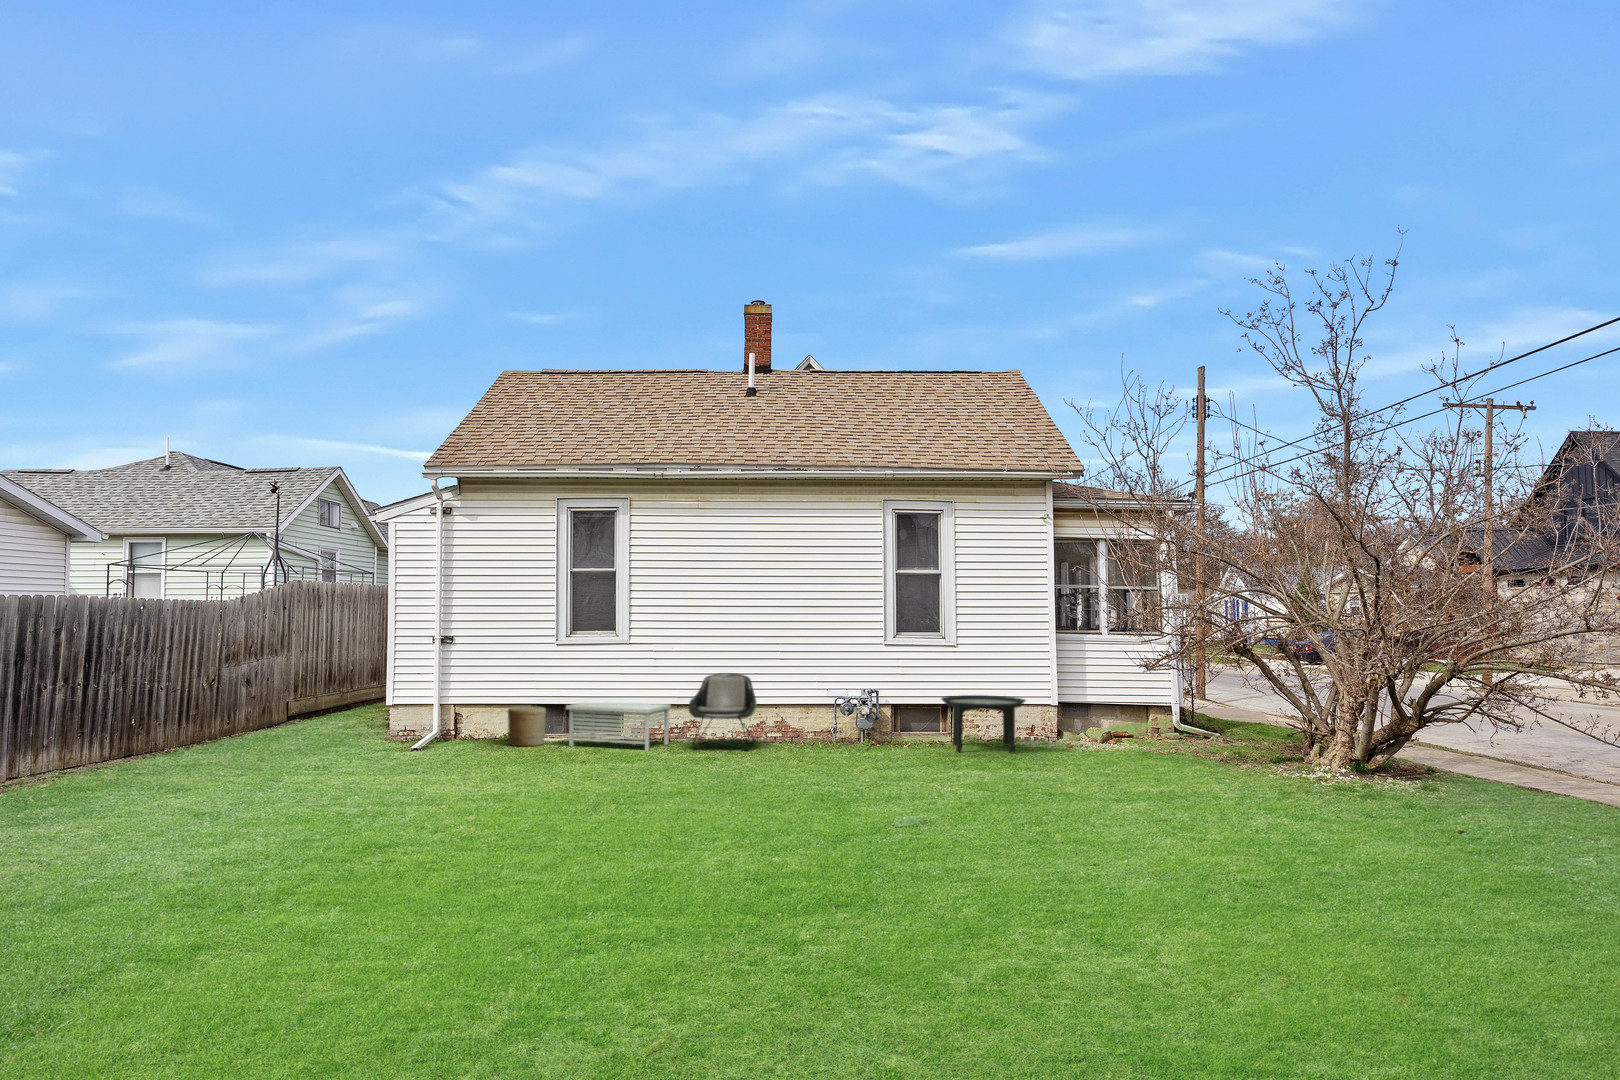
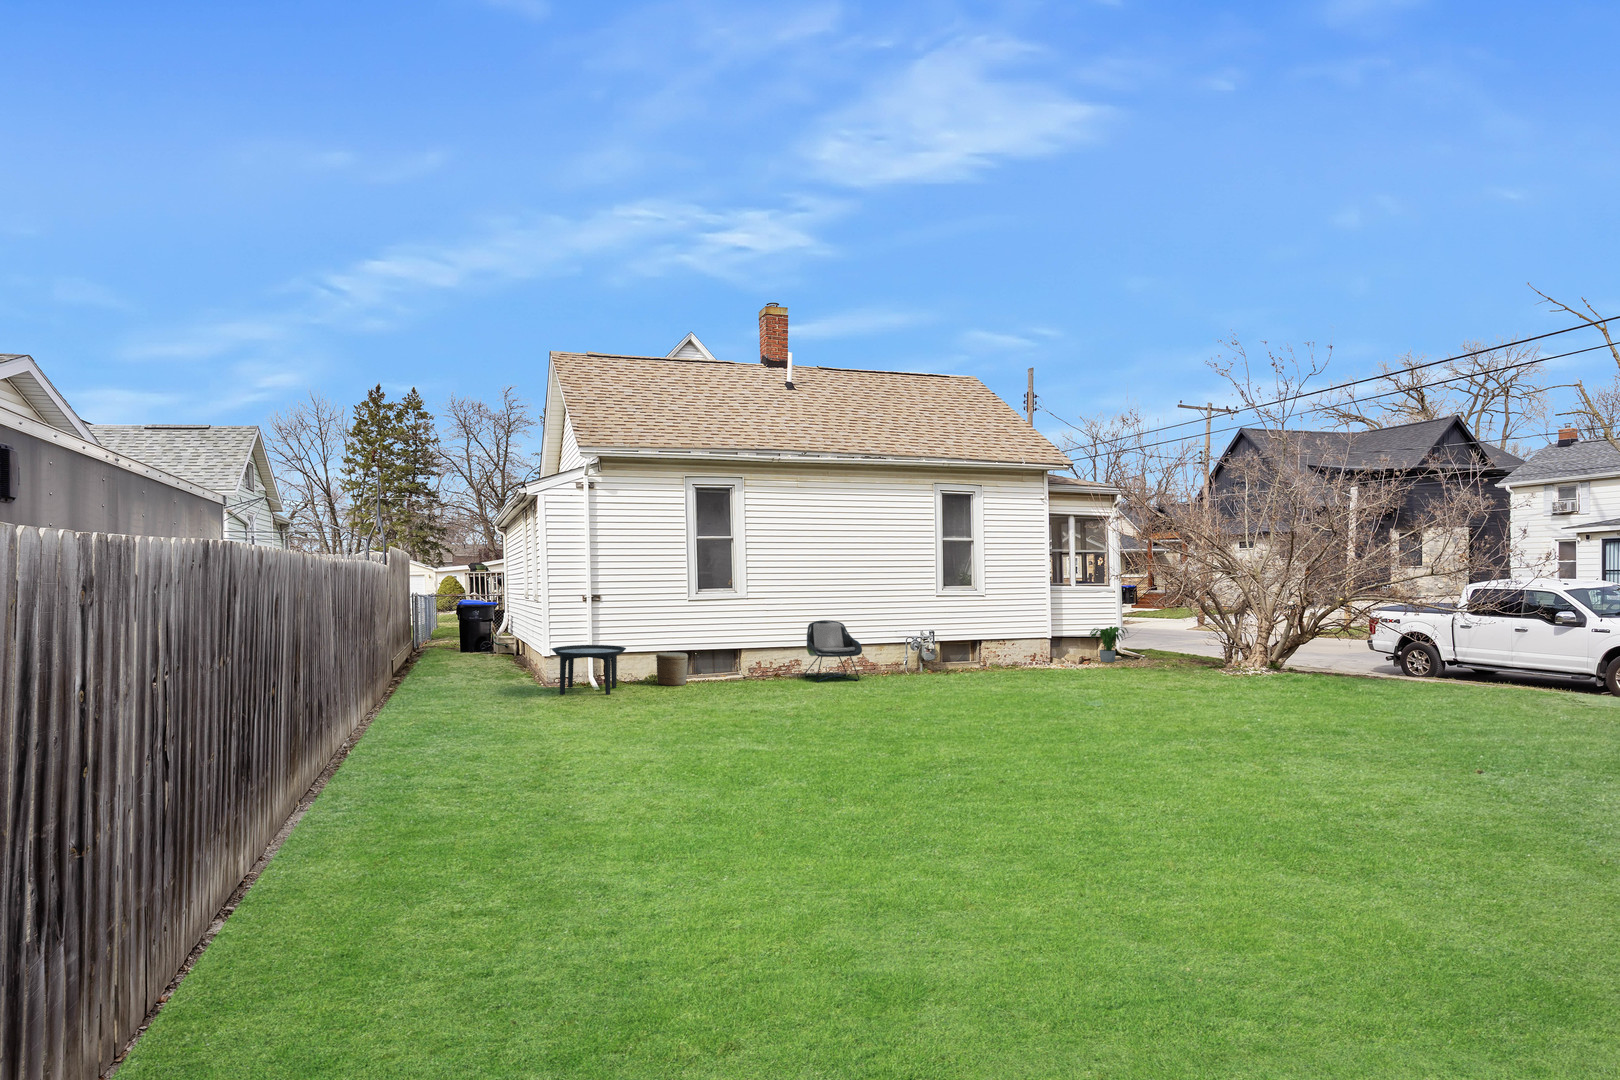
potted plant: none [1128,693,1182,742] -> present [1090,627,1128,662]
round table: present [941,695,1025,753] -> present [552,645,626,695]
storage bench: present [566,703,671,751] -> none [708,646,785,684]

